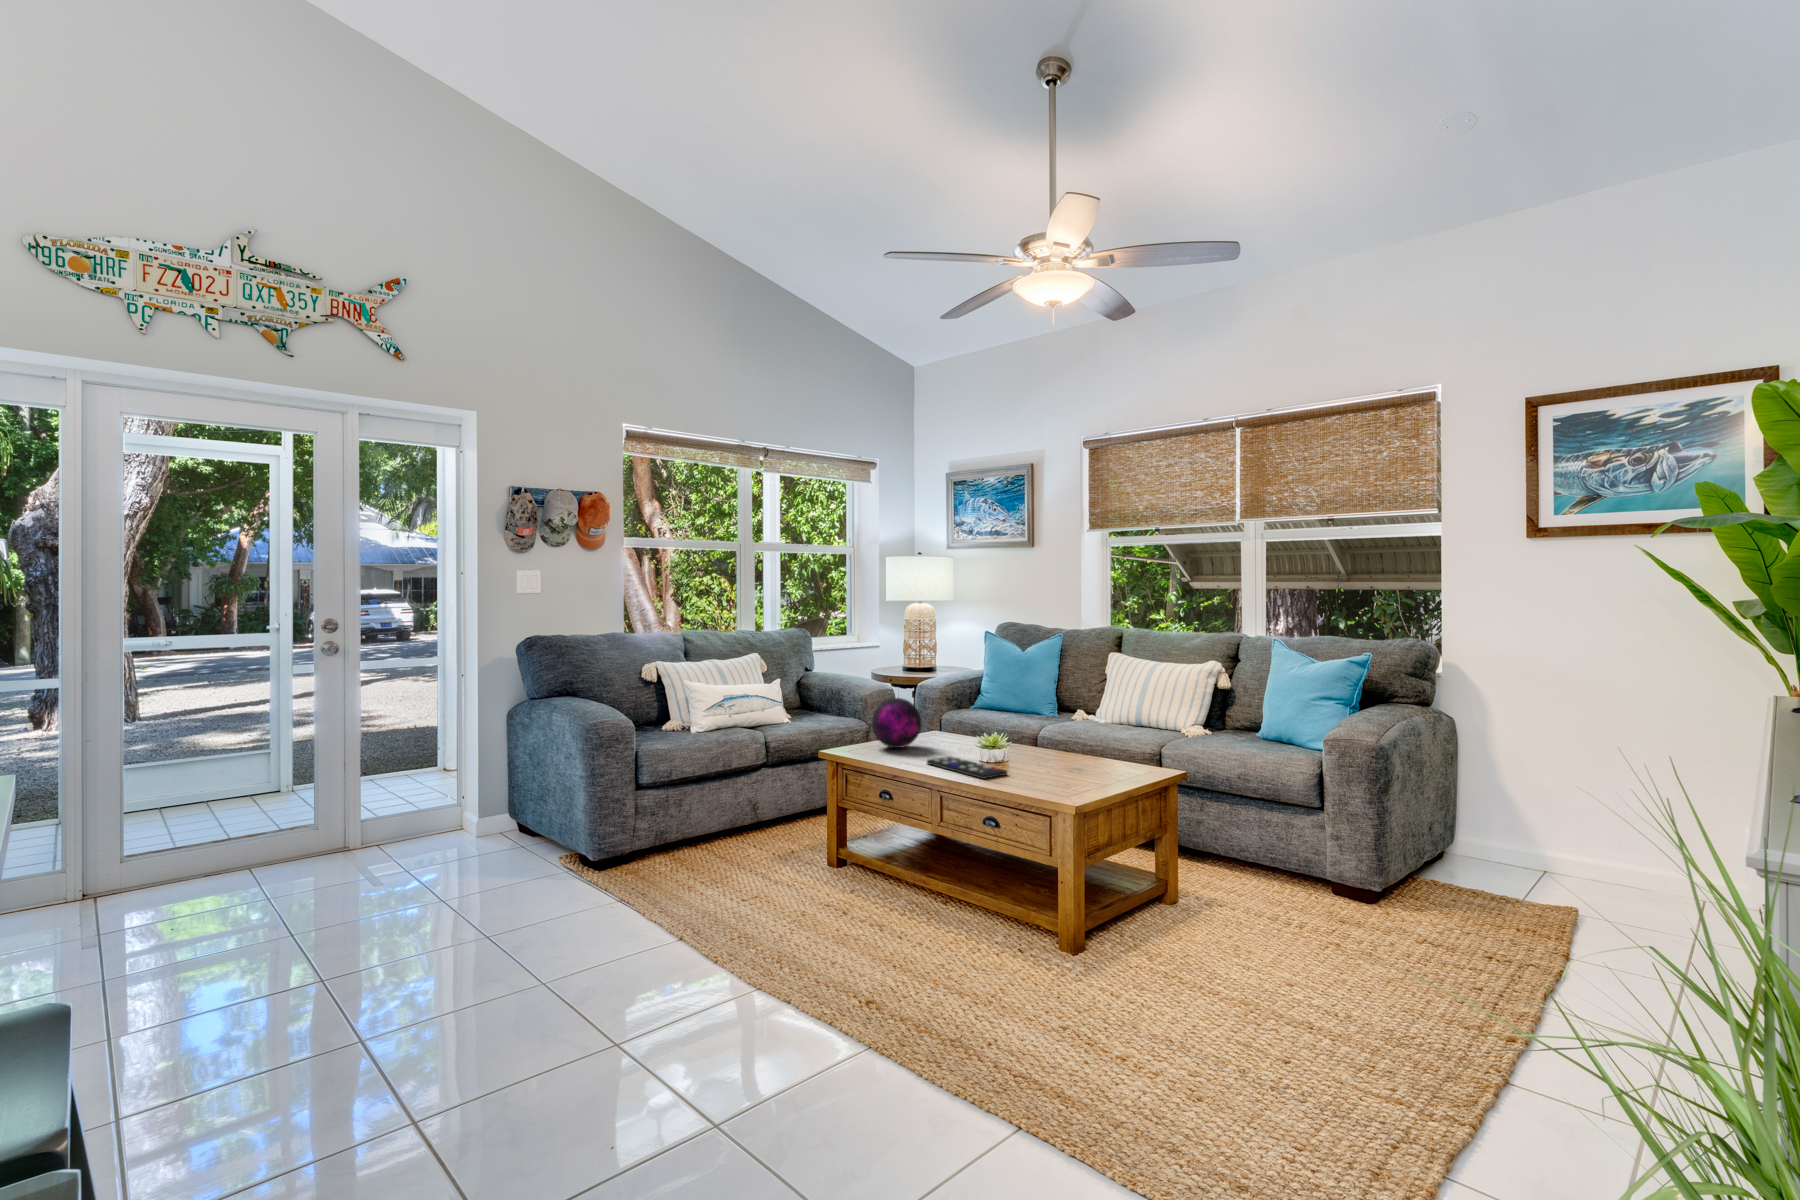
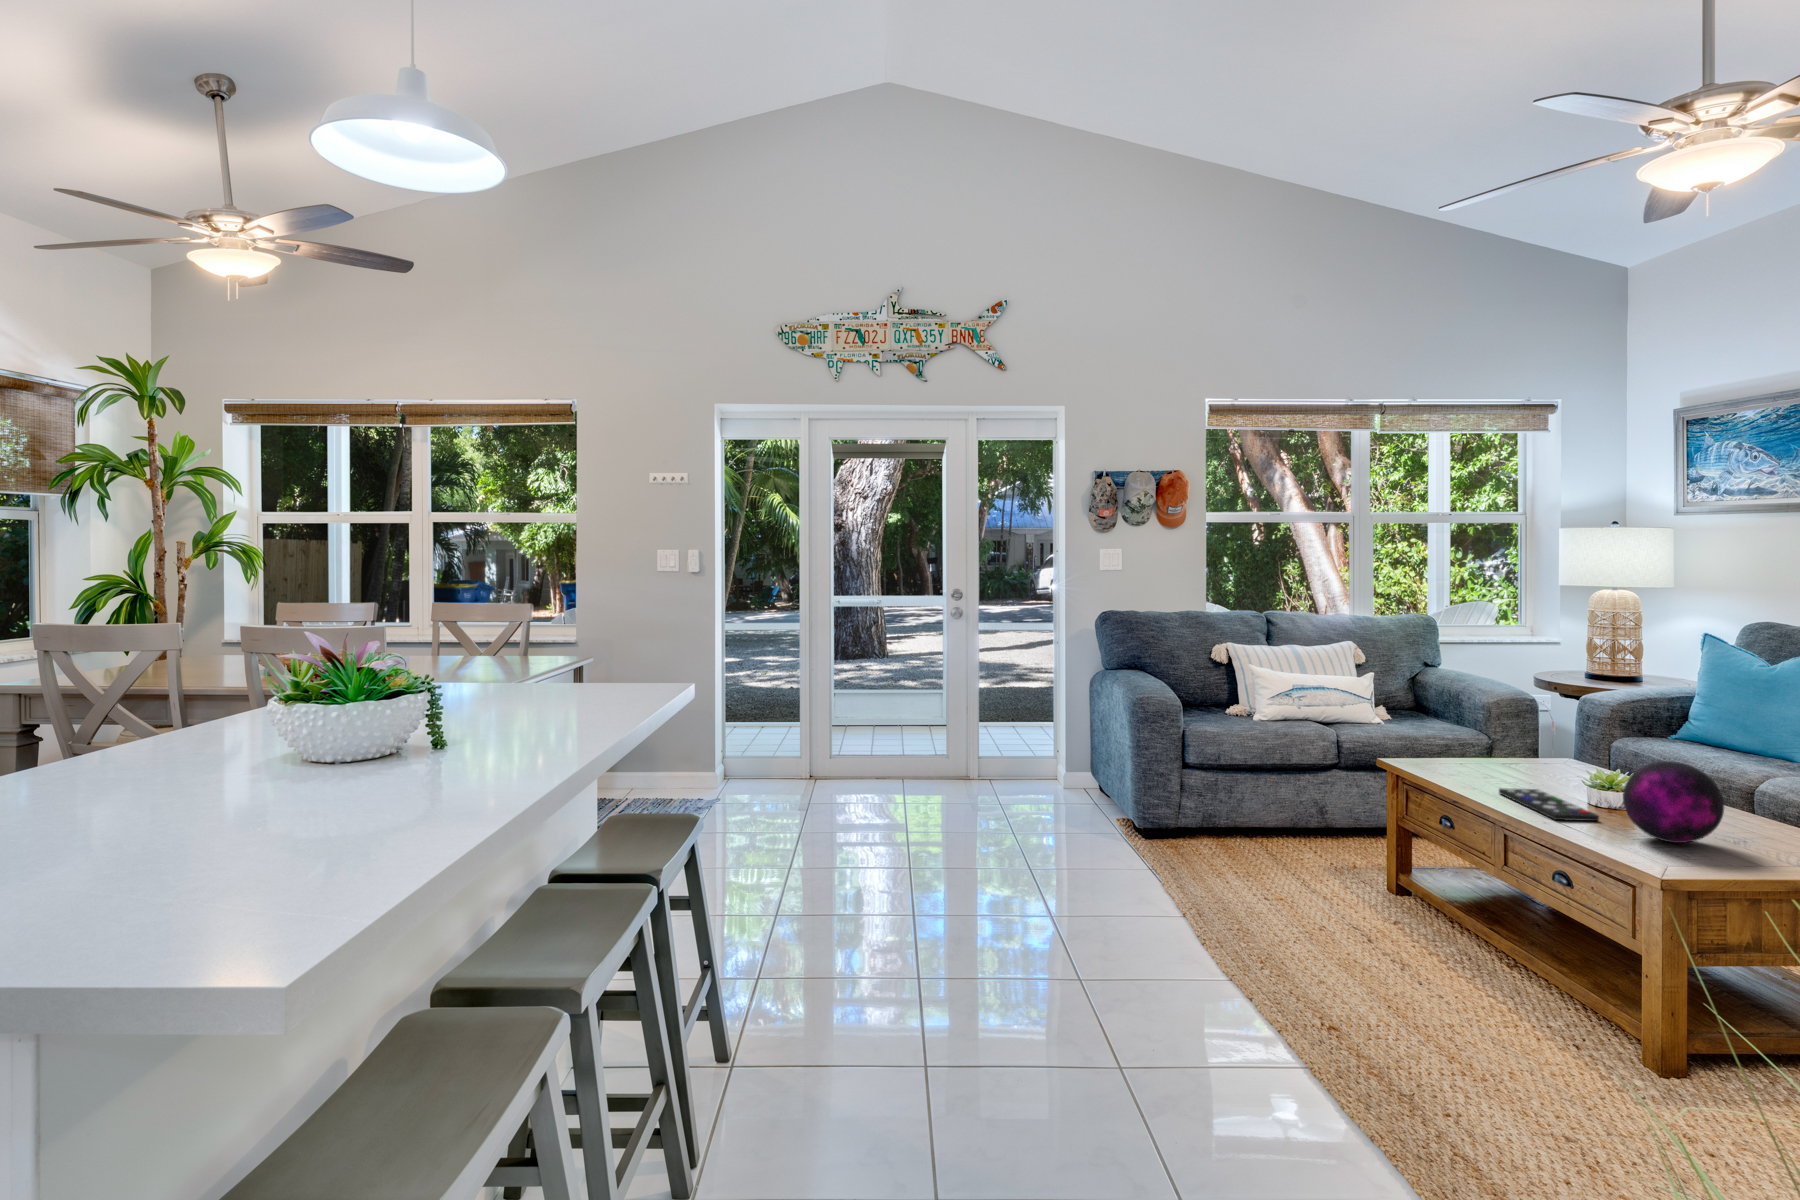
decorative orb: present [872,698,921,748] -> present [1623,761,1724,843]

